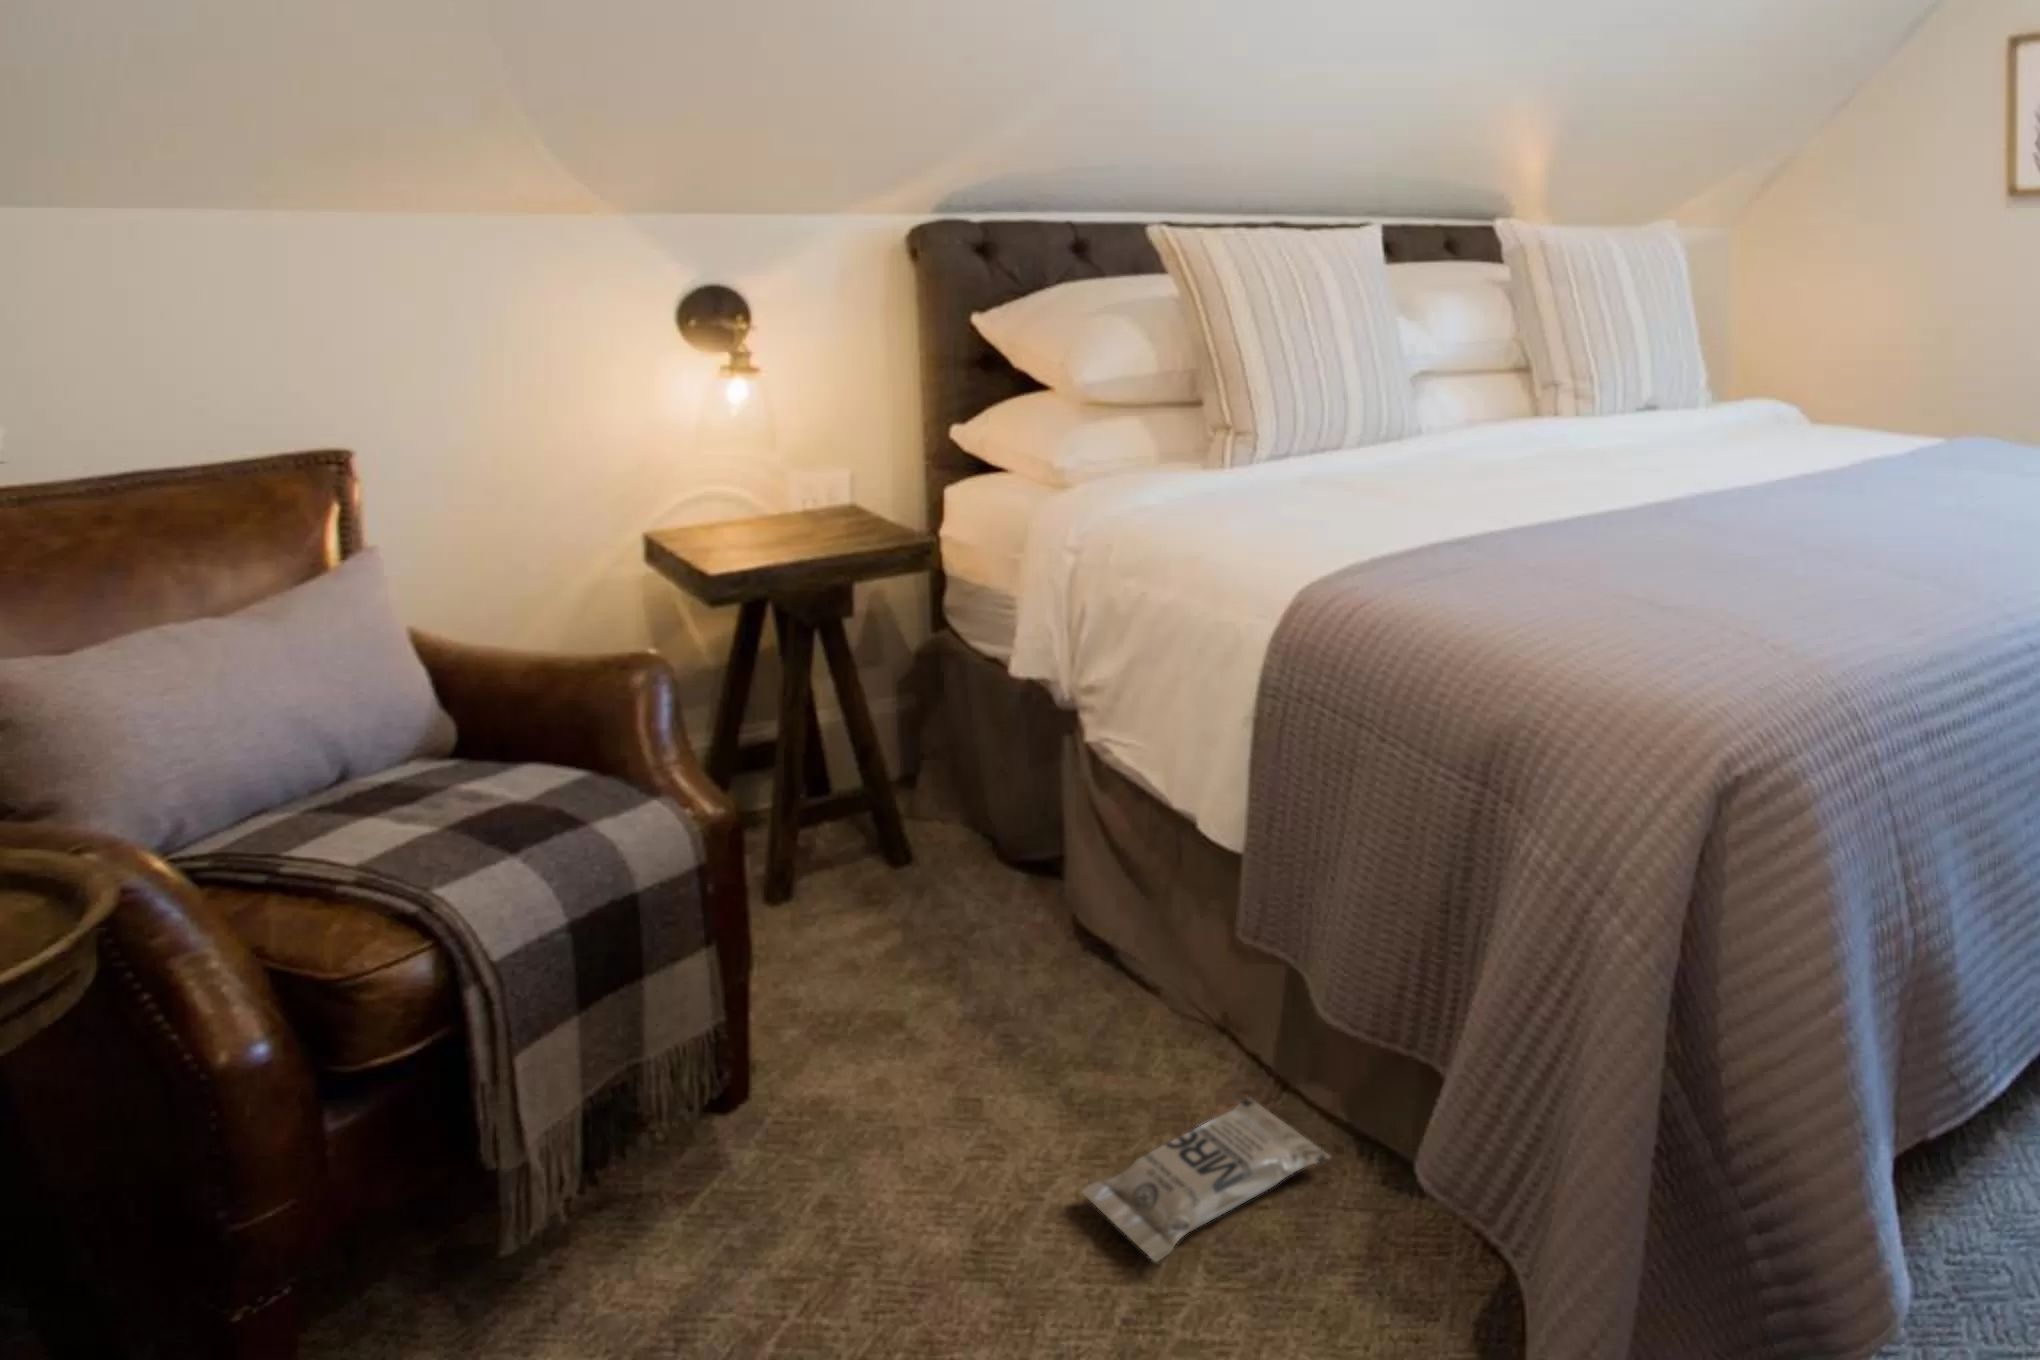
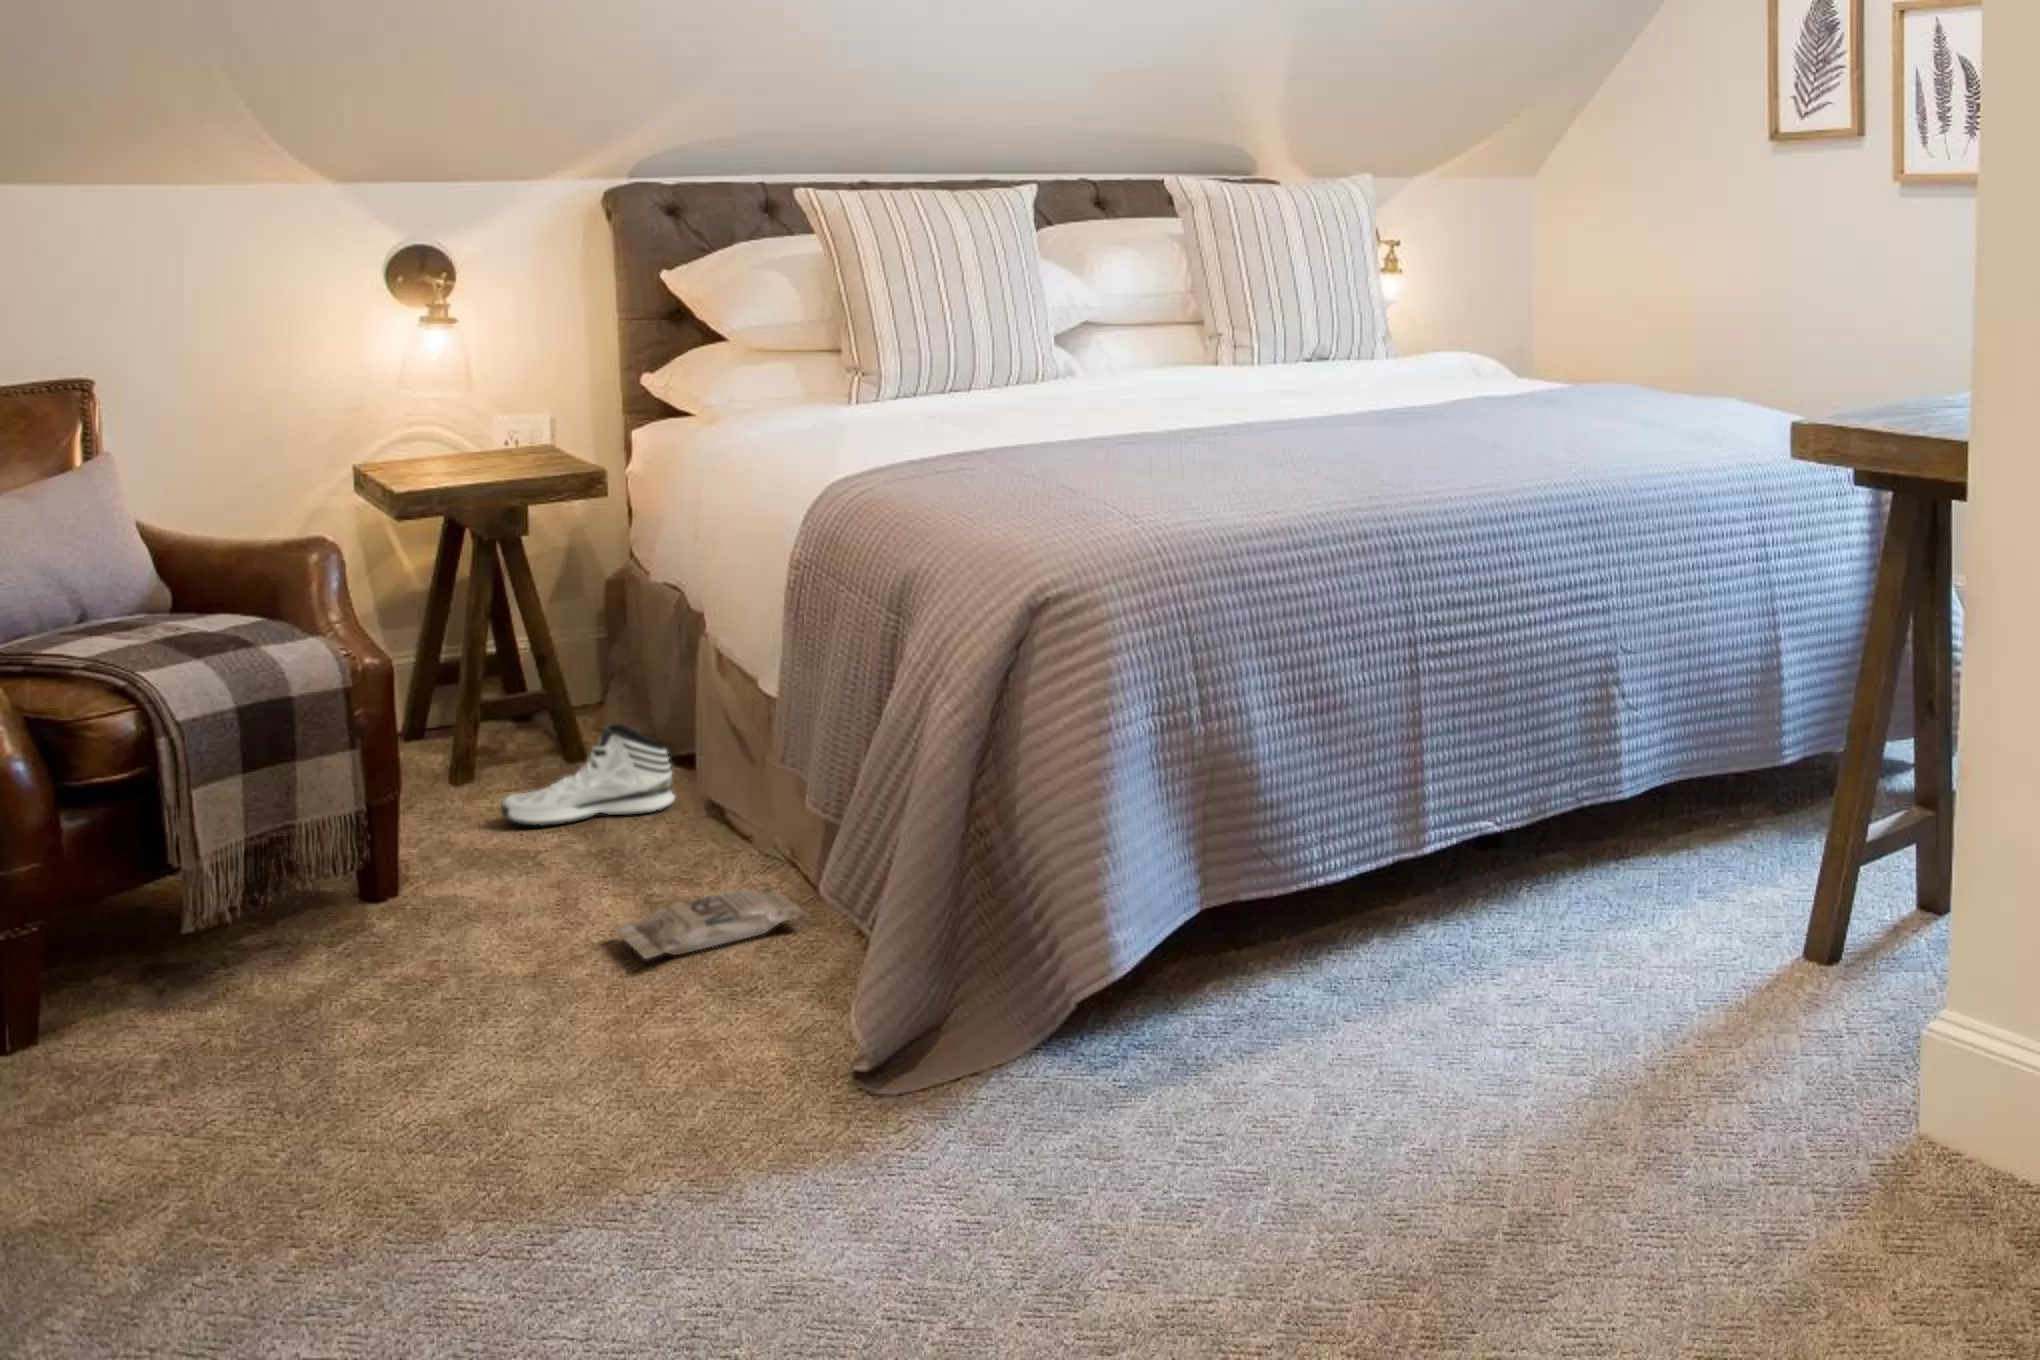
sneaker: none [851,848,1049,980] -> present [501,724,675,826]

